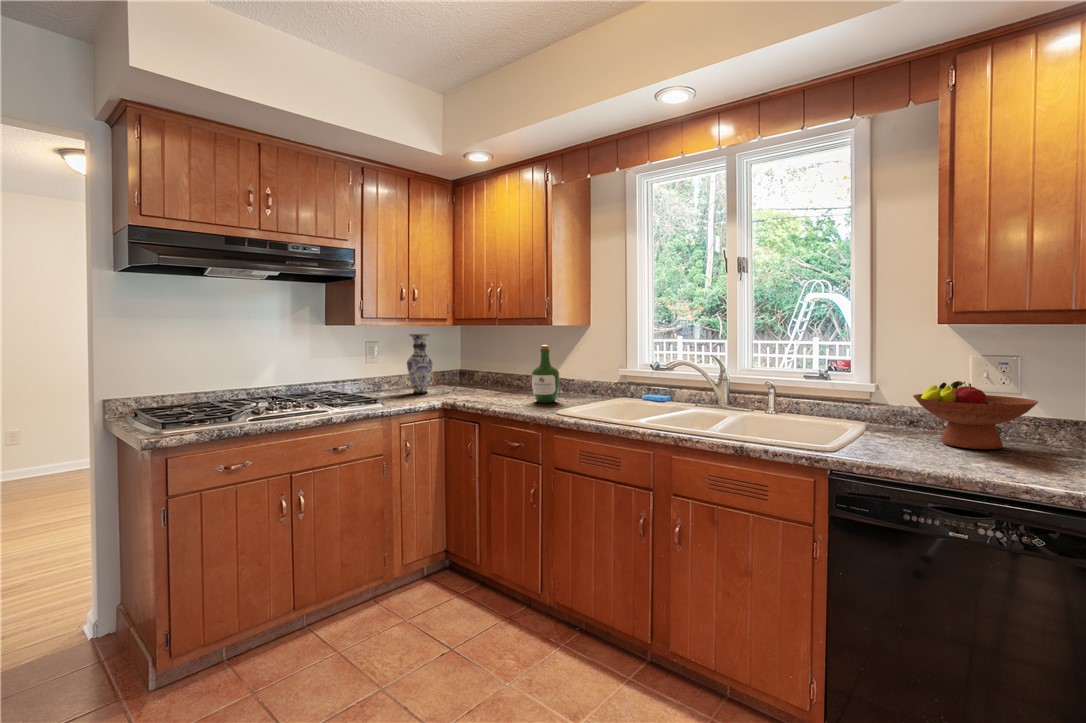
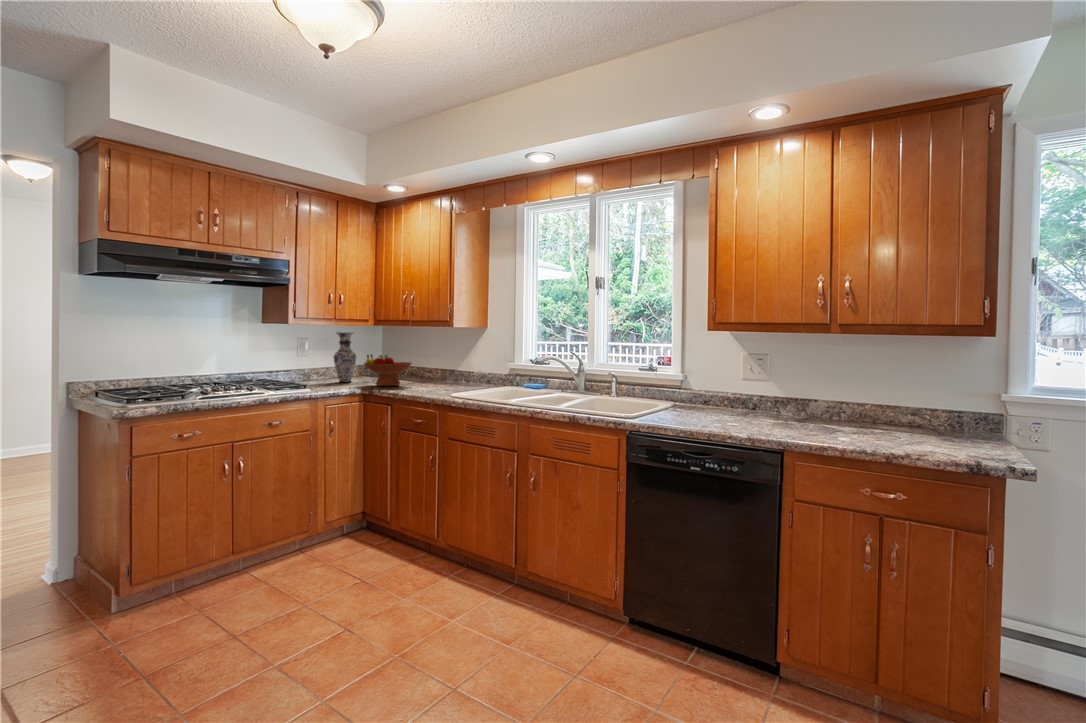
wine bottle: present [532,345,559,403] -> none [437,343,460,390]
fruit bowl: present [913,381,1038,449] -> present [364,354,412,386]

